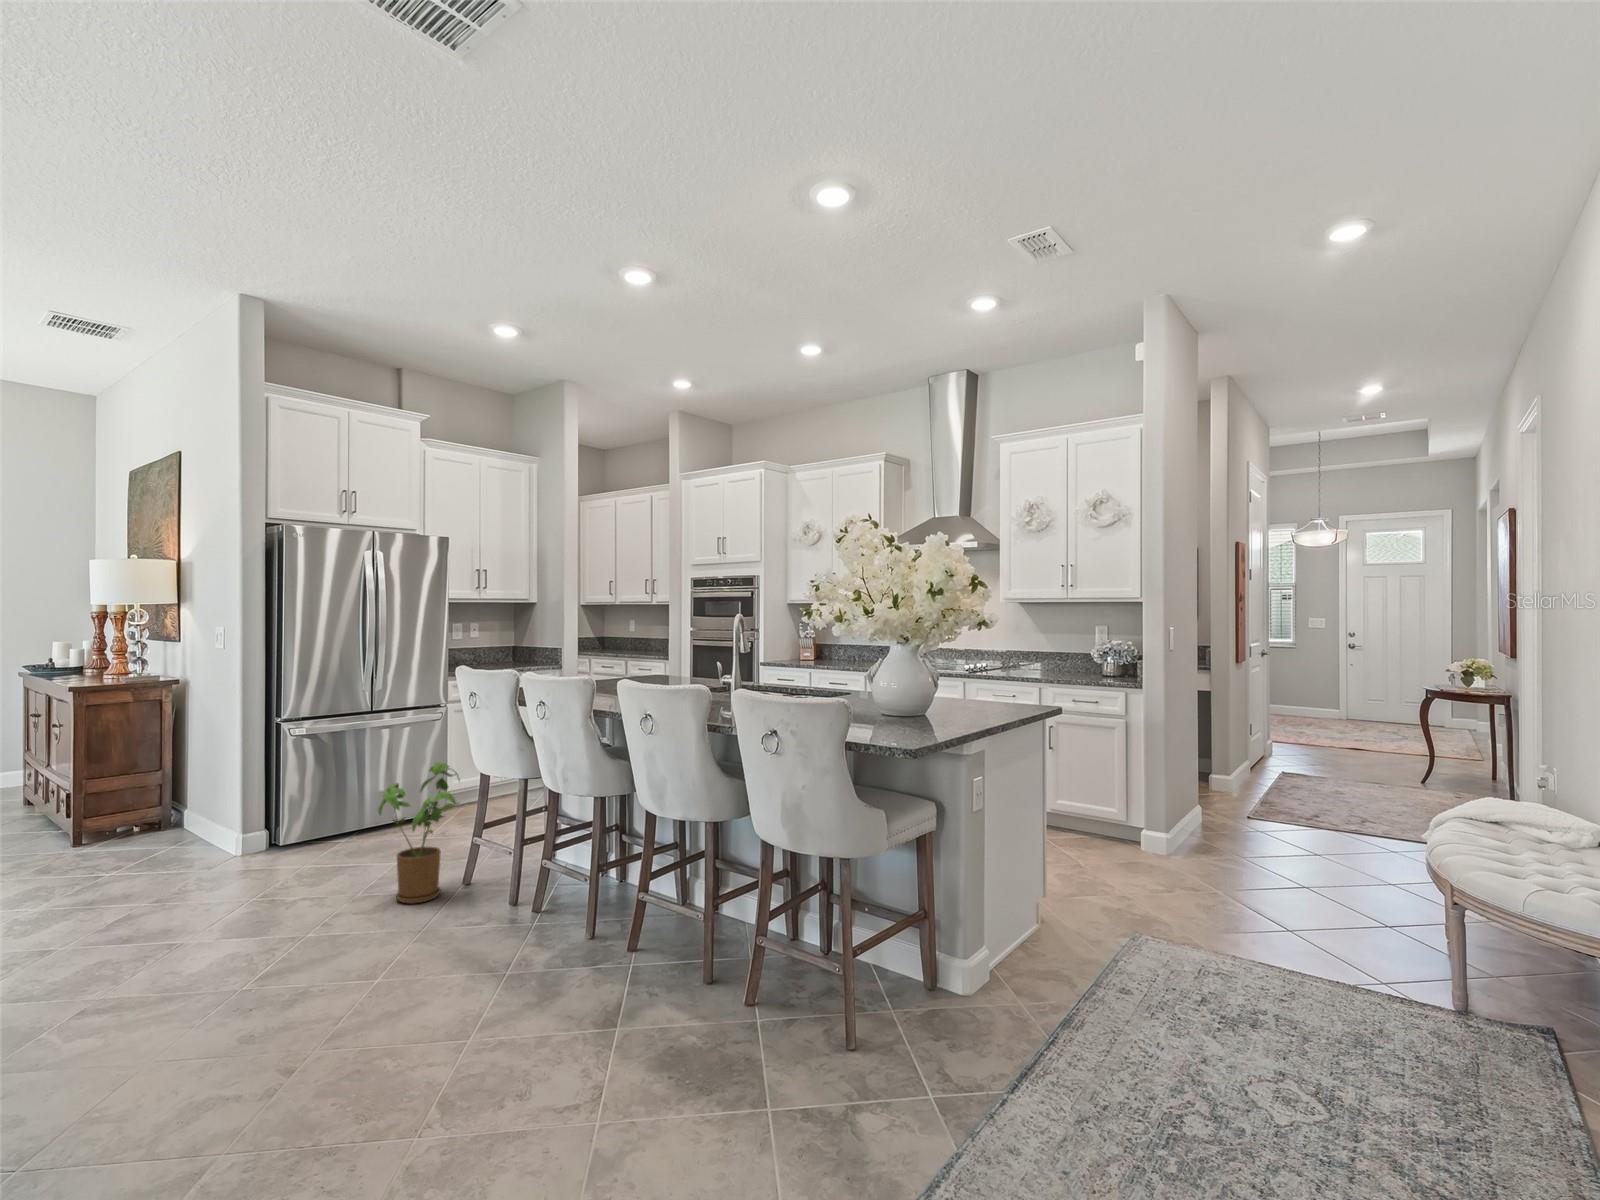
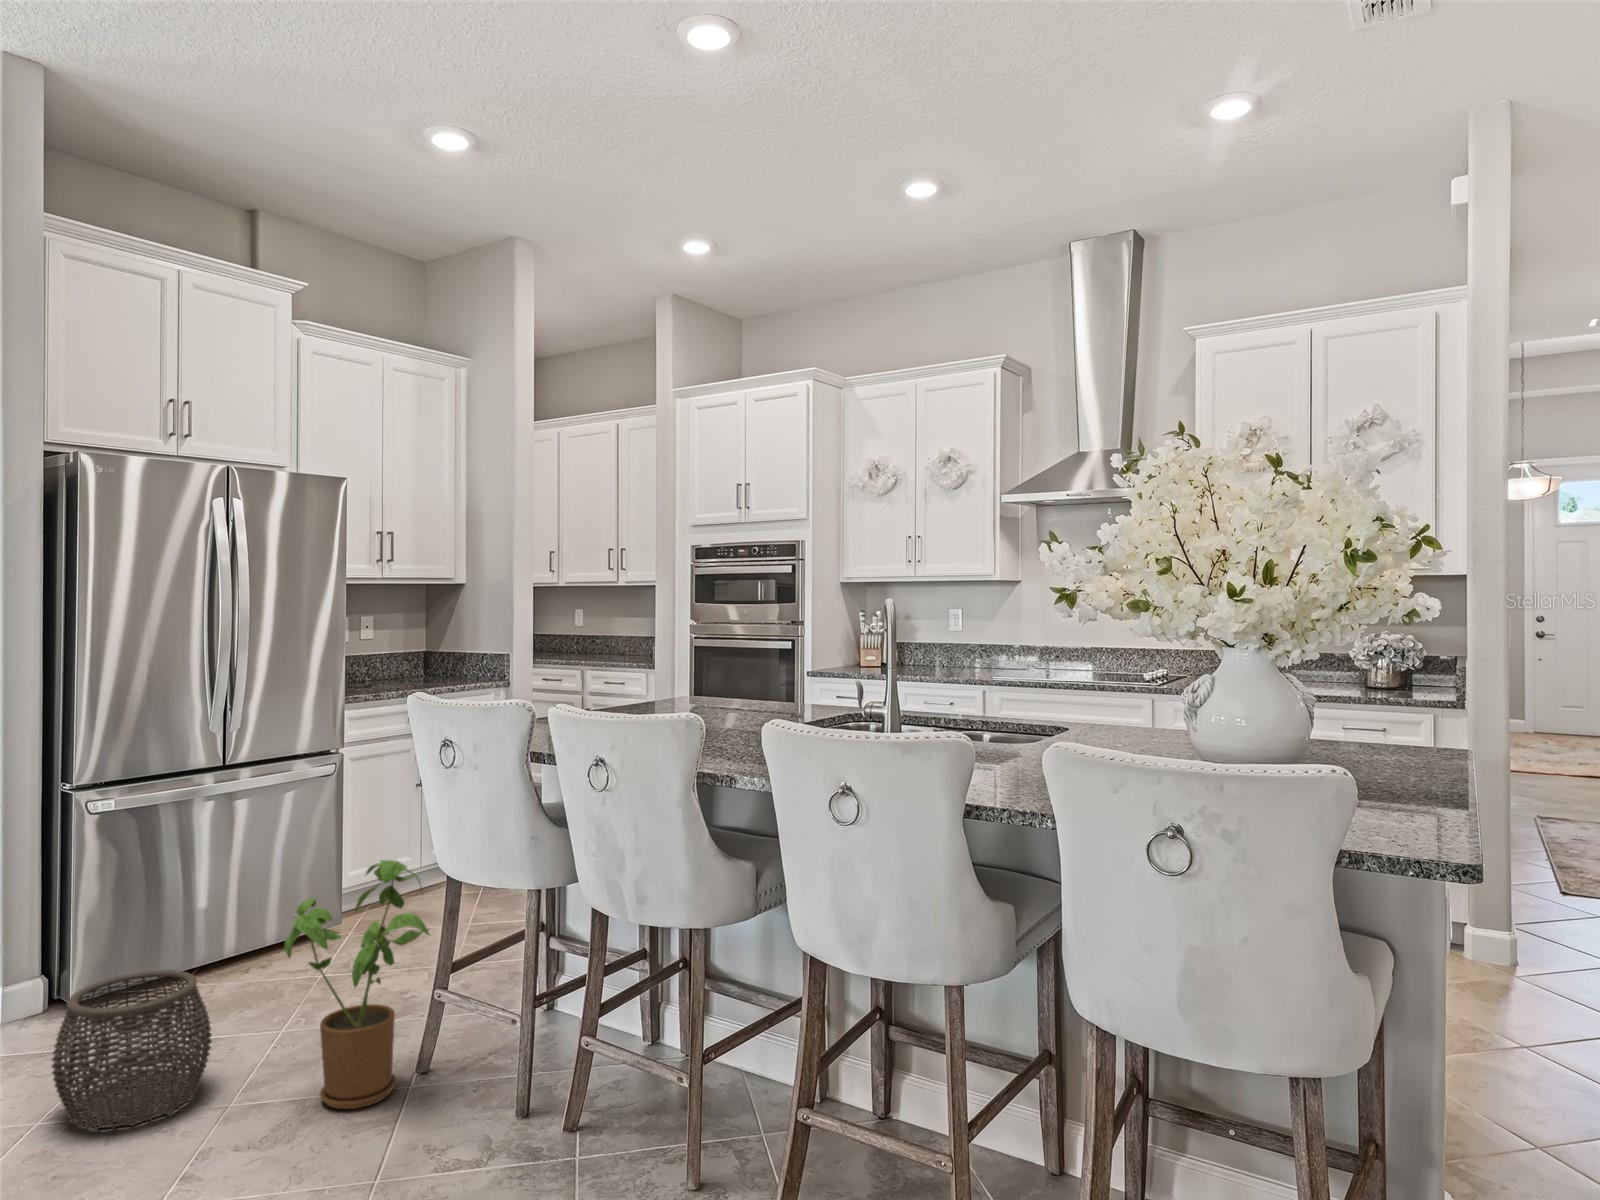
woven basket: none [250,823,340,907] -> present [51,970,212,1129]

